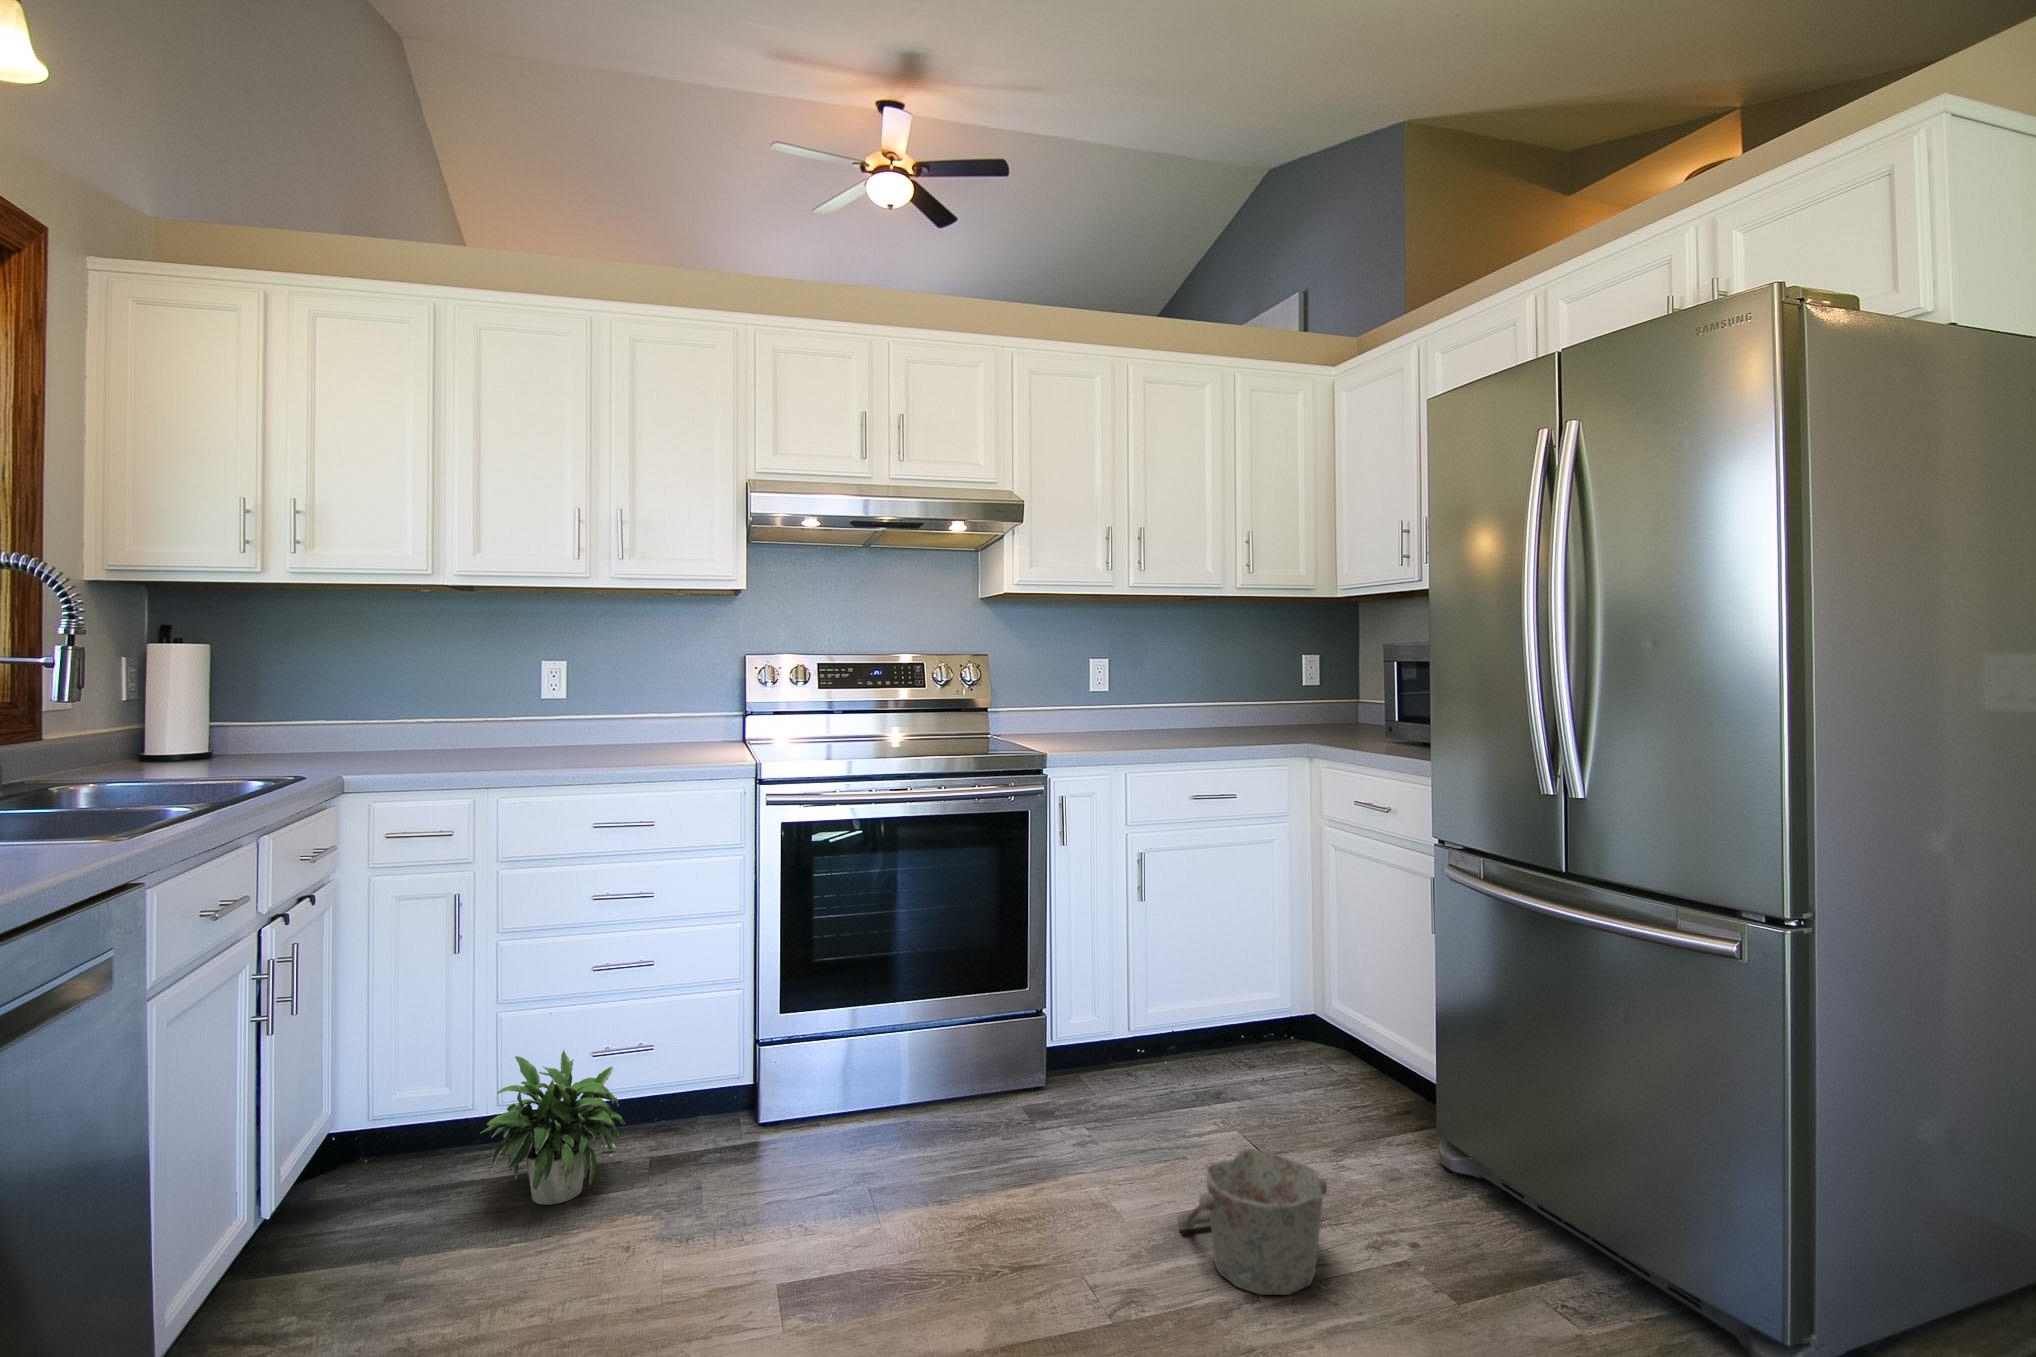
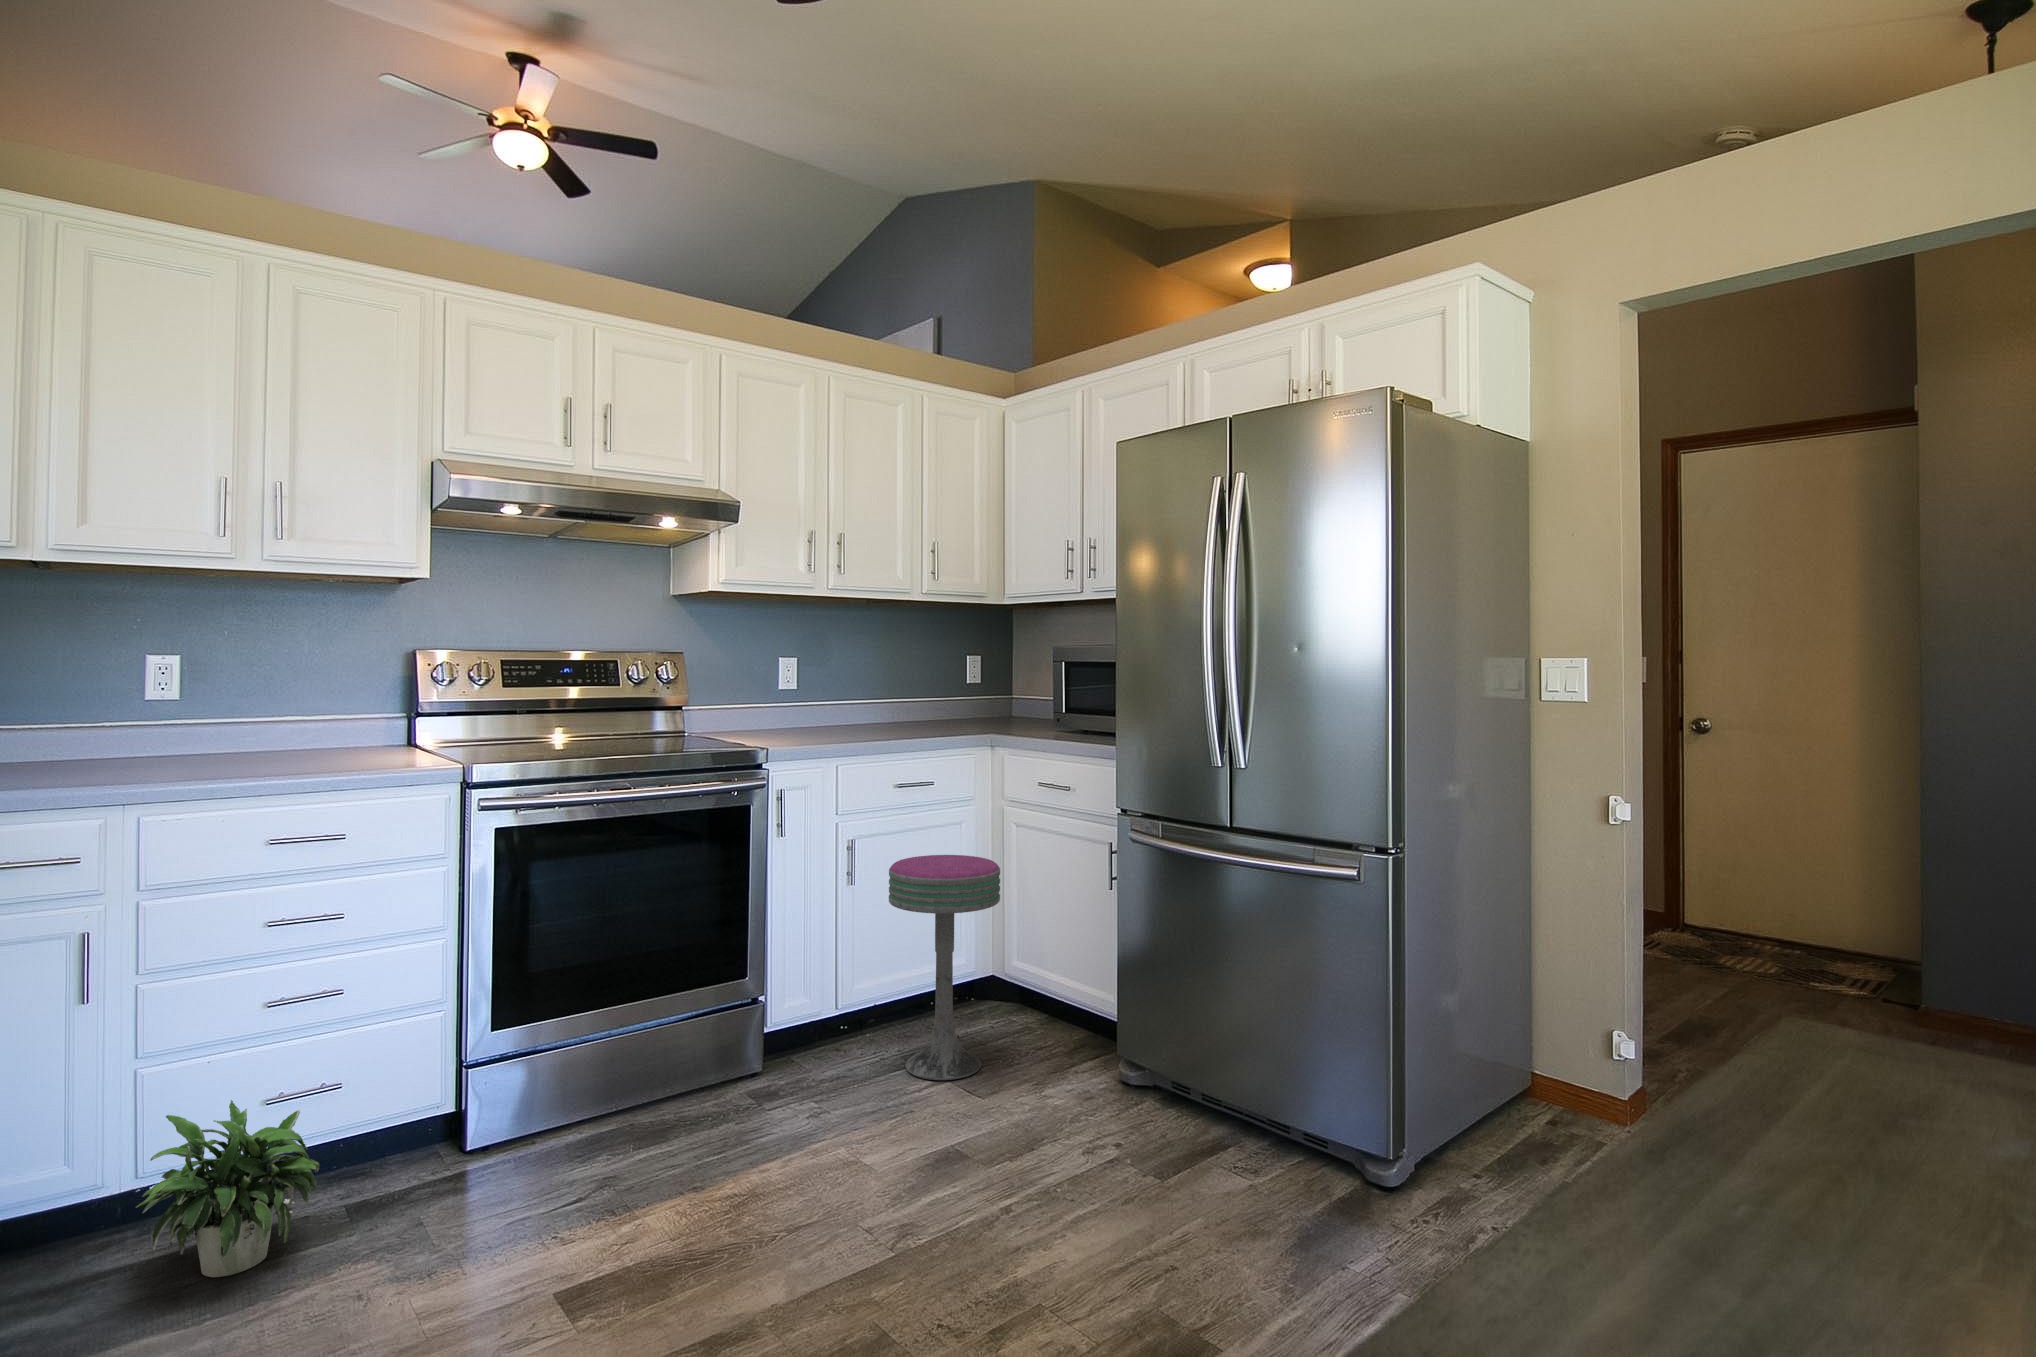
bar stool: none [1169,875,1295,1128] -> present [889,855,1000,1080]
bucket: present [1178,1149,1327,1295] -> none [927,1087,1056,1205]

